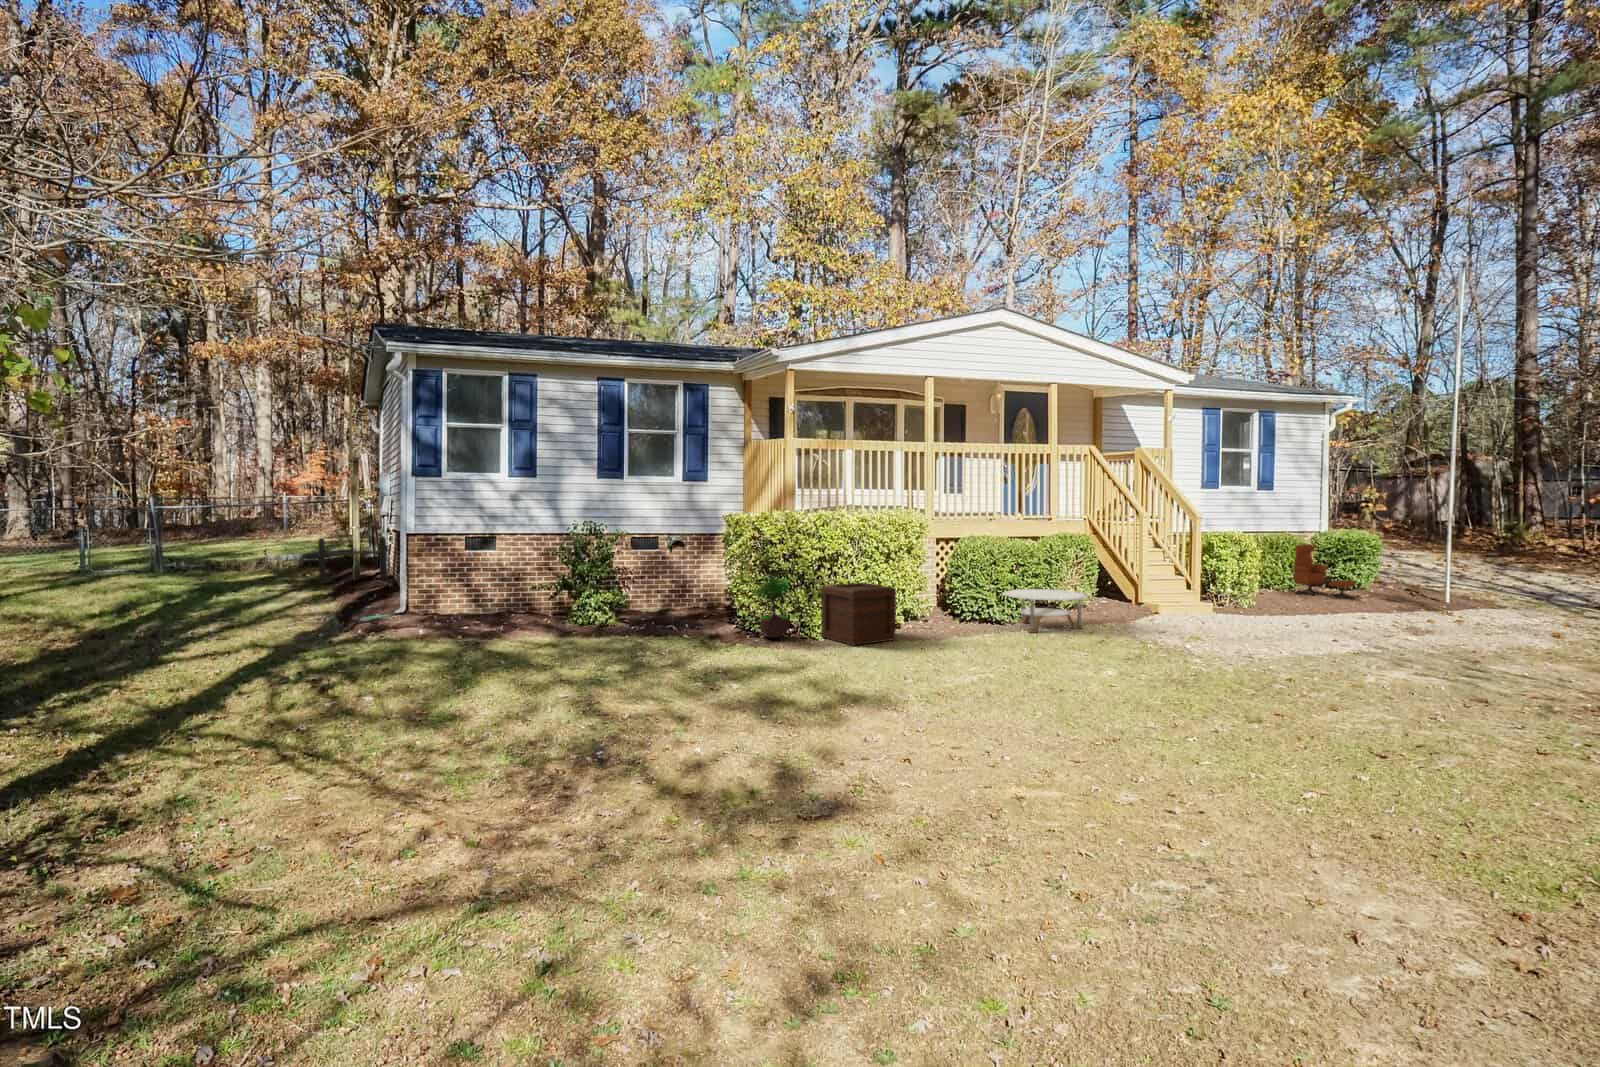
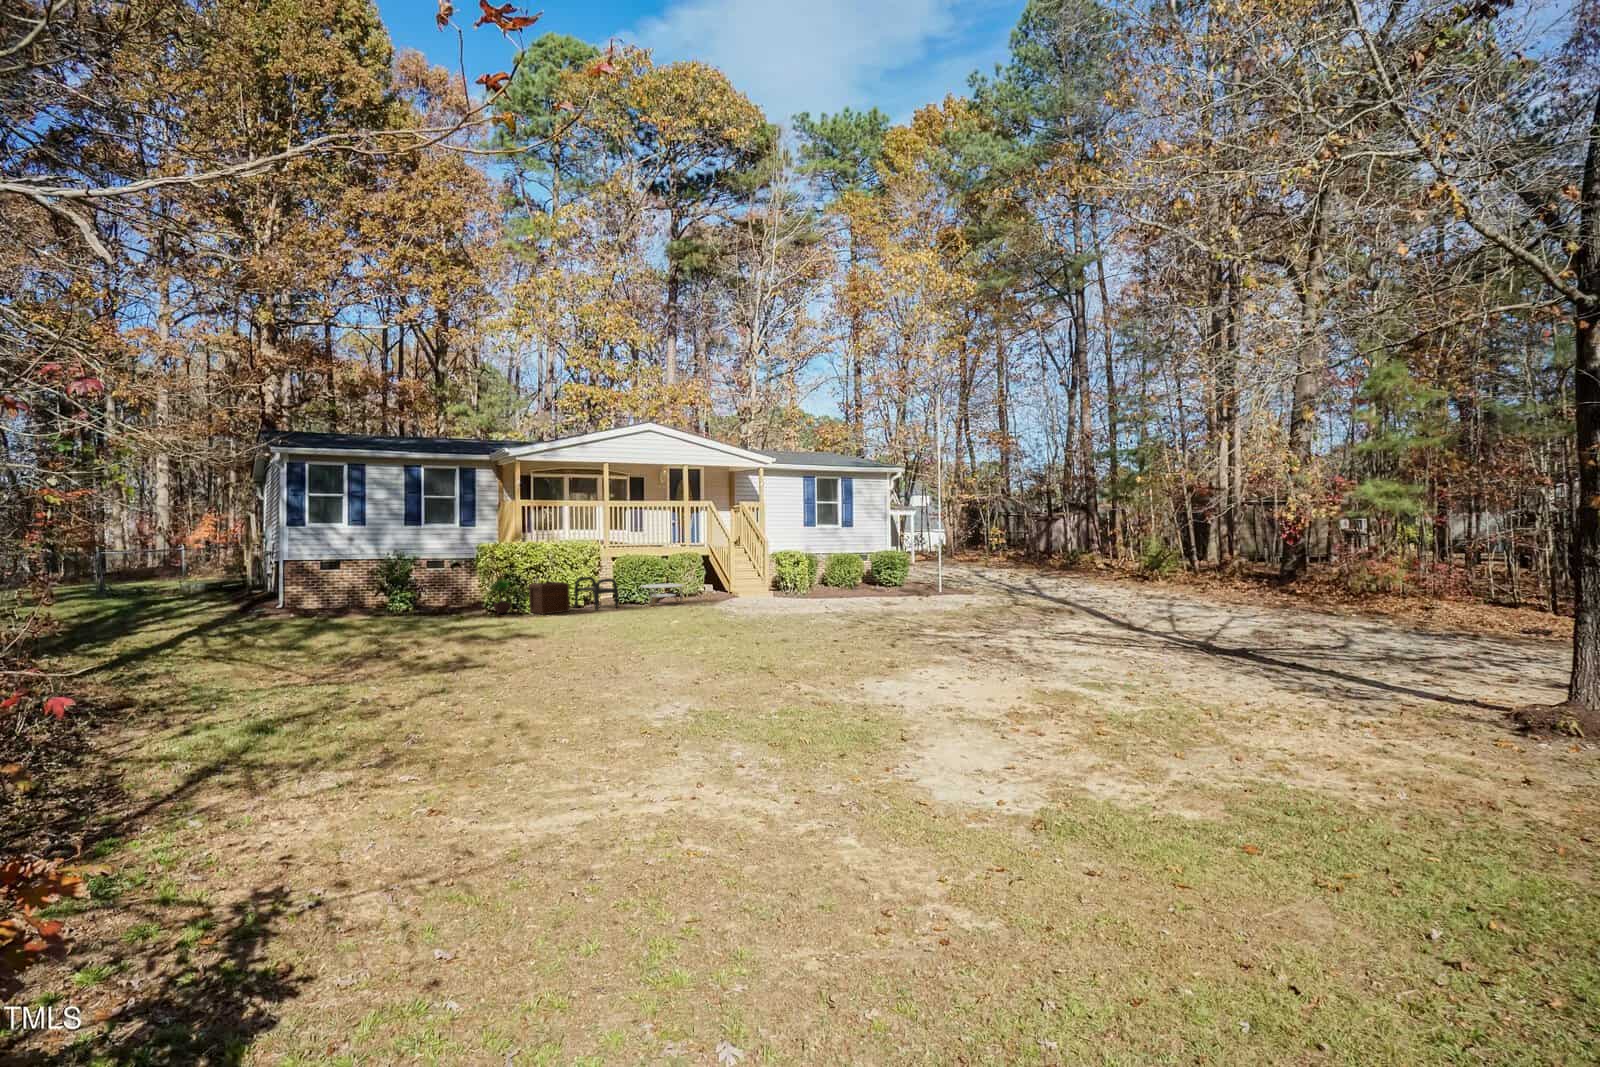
bench: present [318,536,388,584] -> present [574,577,619,610]
lounge chair: present [1293,544,1355,599] -> none [837,556,868,586]

